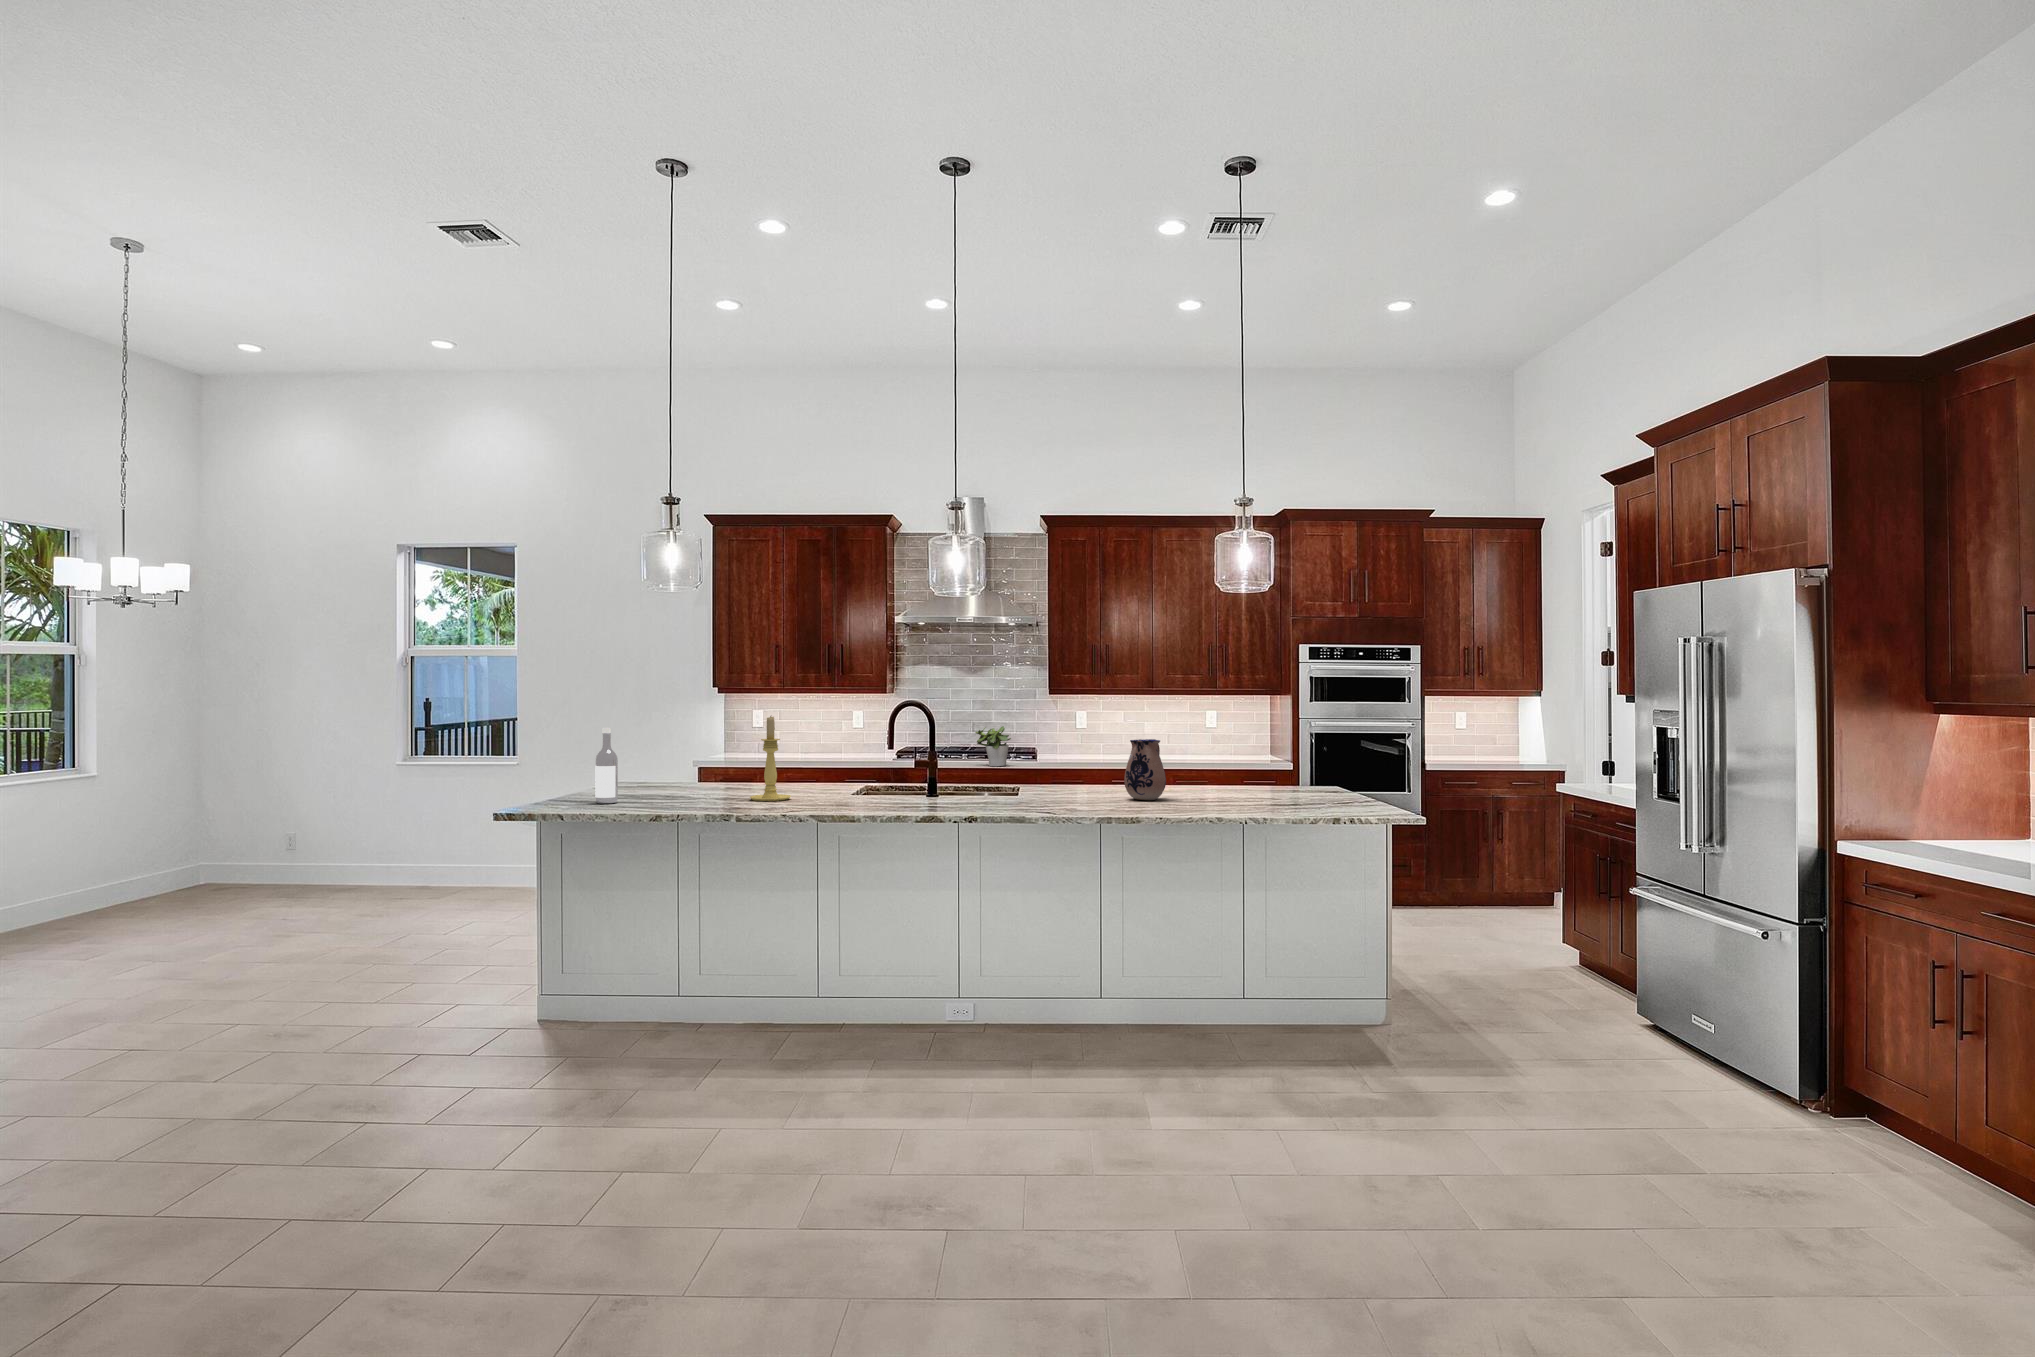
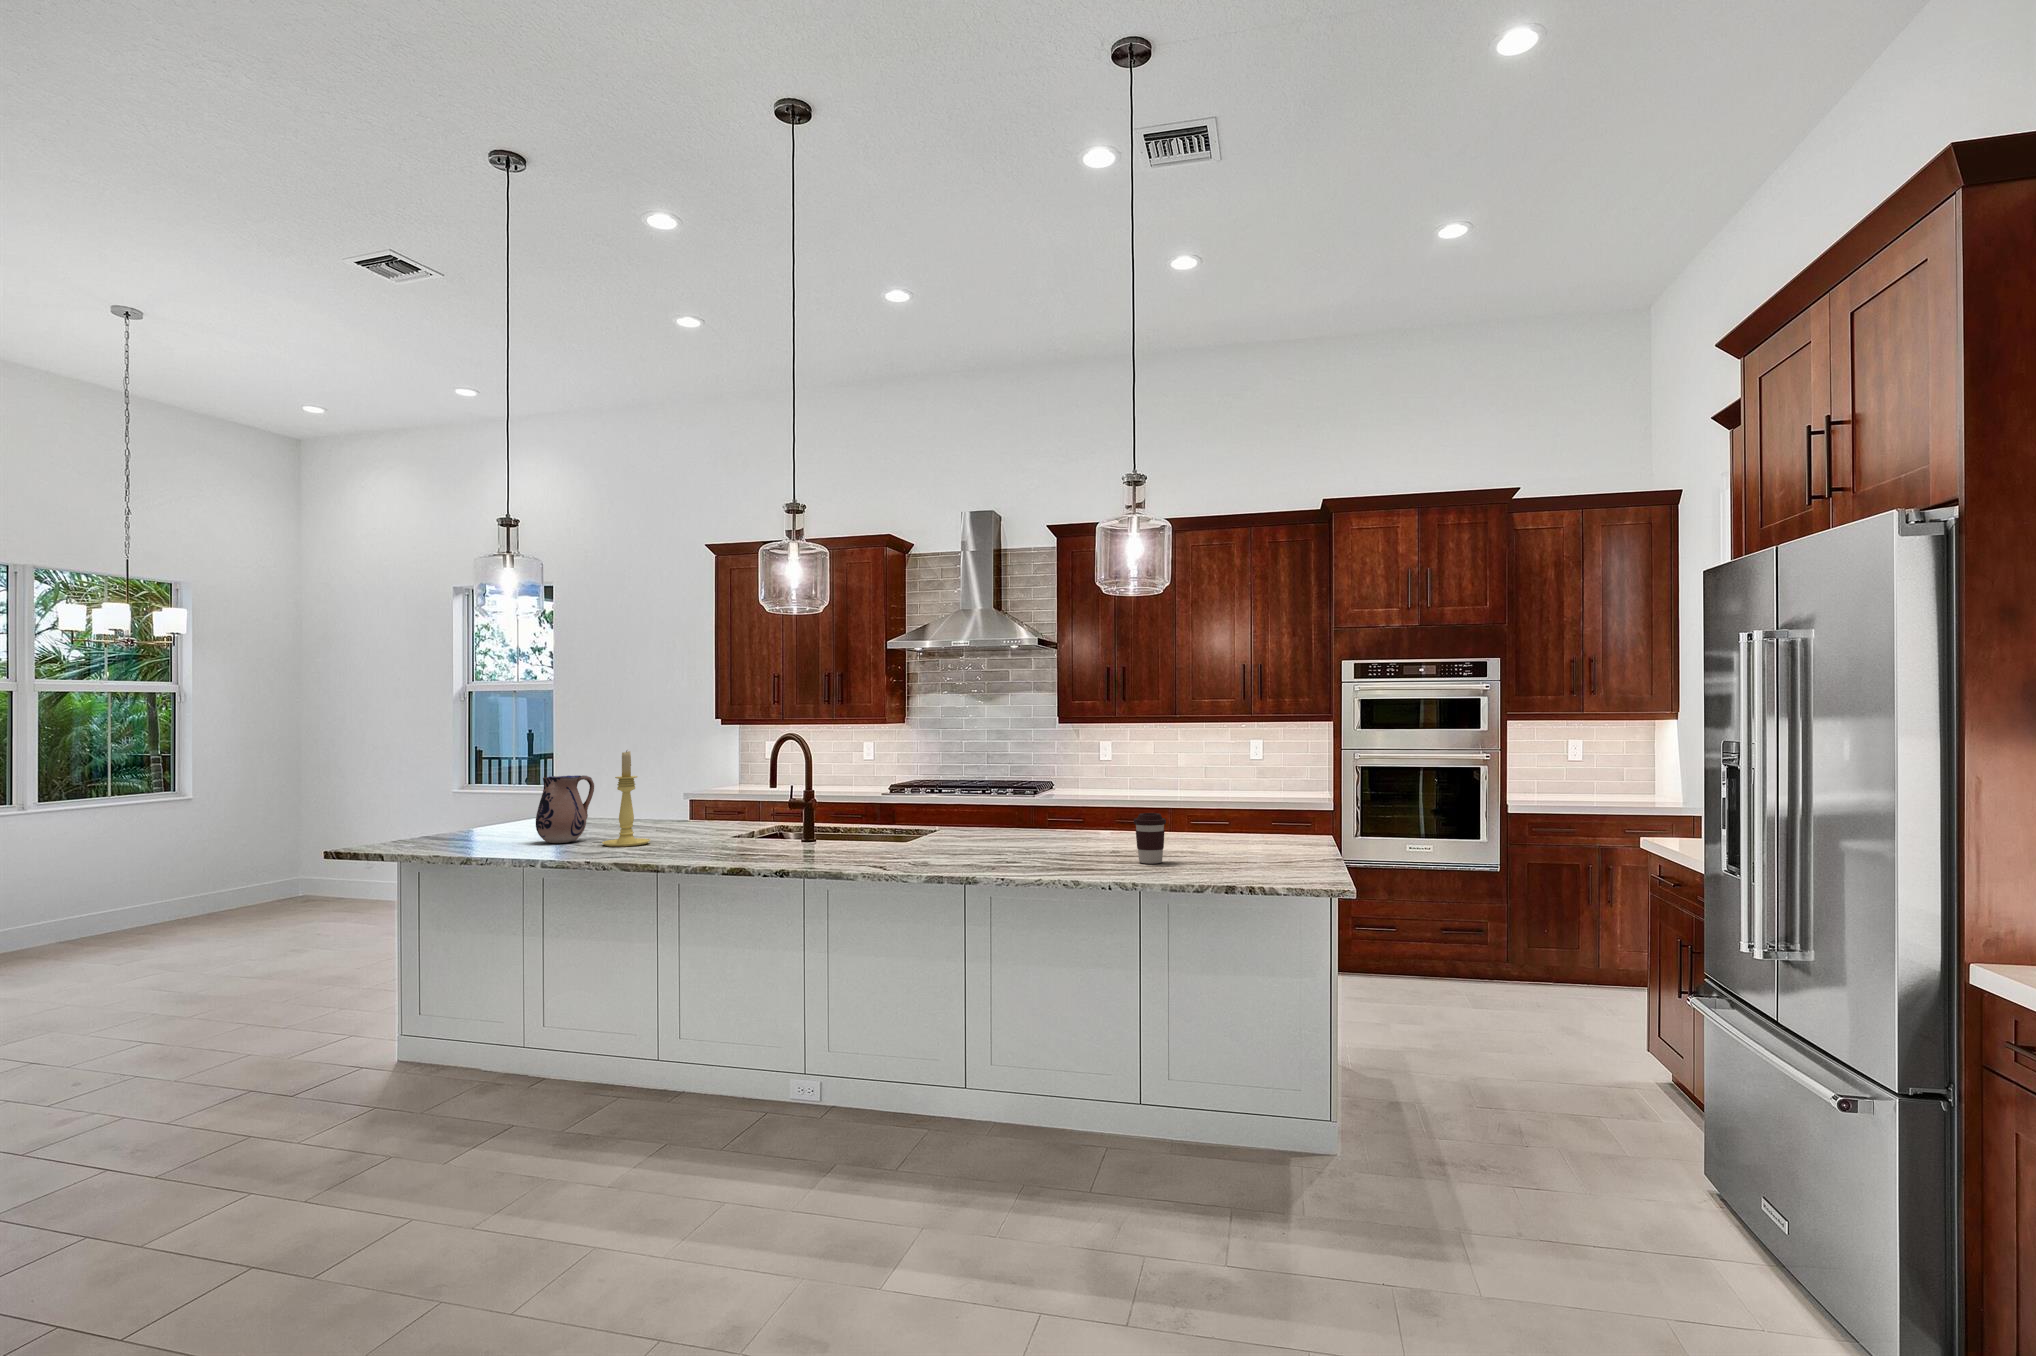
potted plant: present [975,726,1011,766] -> none [973,759,1011,804]
wine bottle: present [595,728,618,804] -> none [436,765,462,848]
ceramic pitcher: present [1124,739,1166,800] -> present [536,776,594,843]
coffee cup: none [1240,767,1265,807] -> present [1134,813,1166,864]

